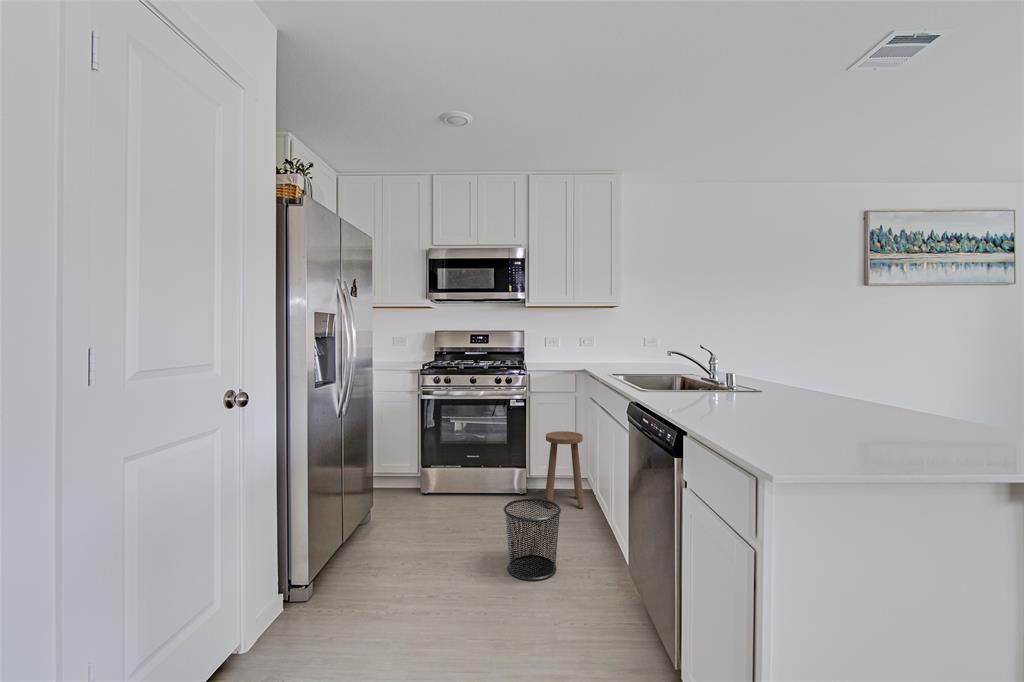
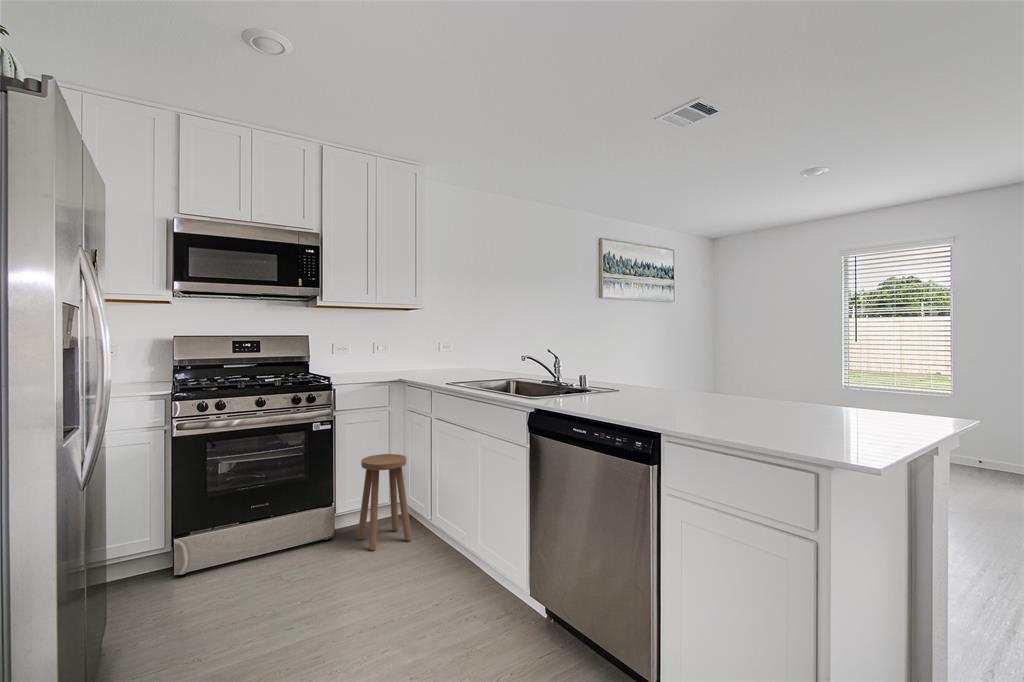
waste bin: present [504,498,561,581] -> none [376,538,448,643]

